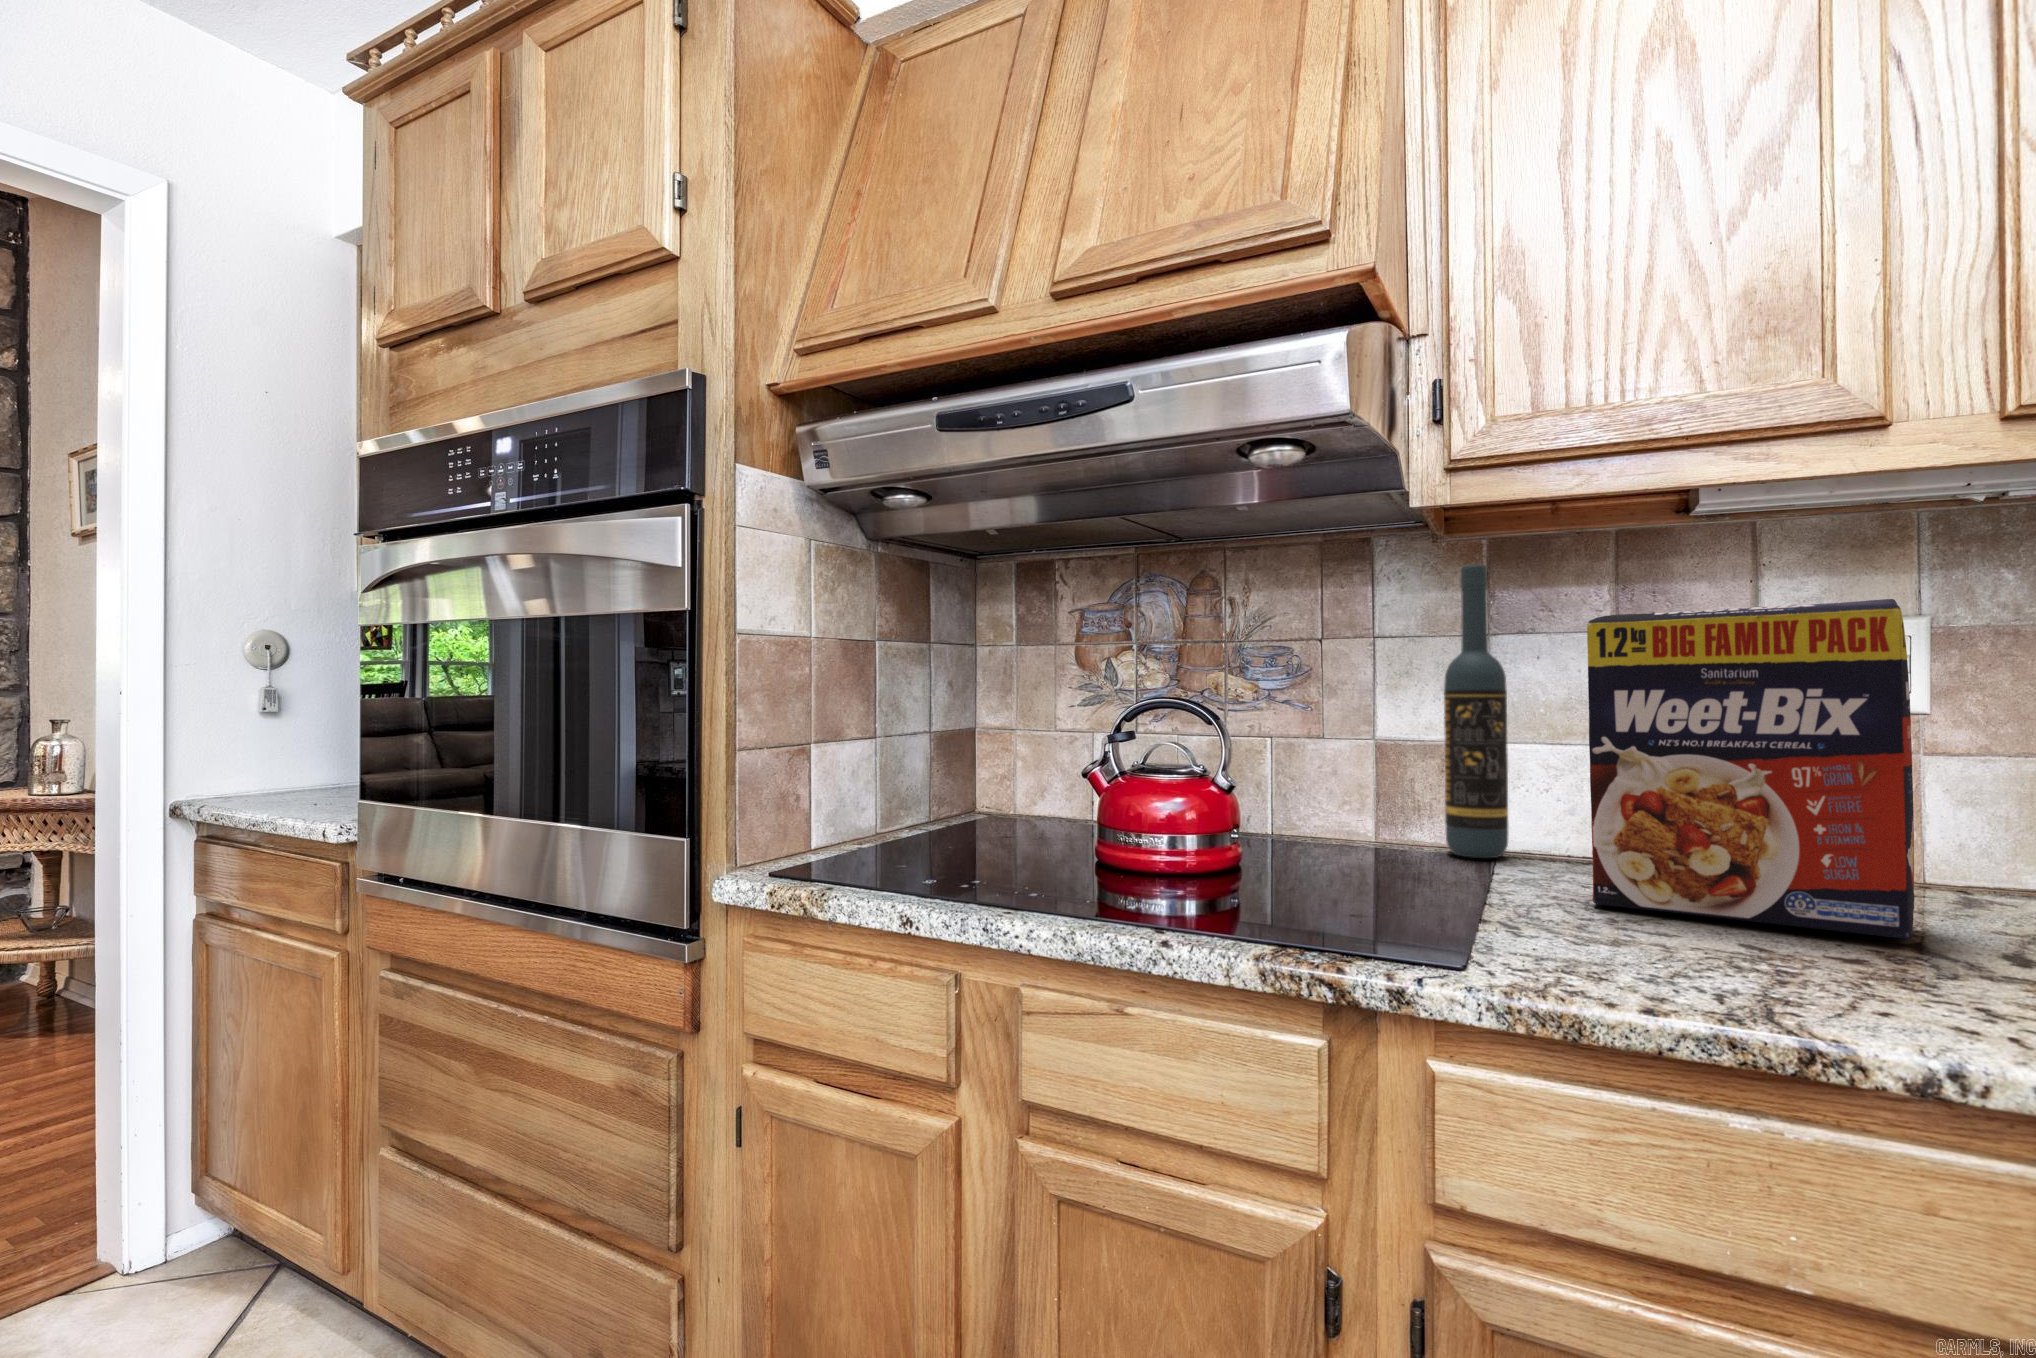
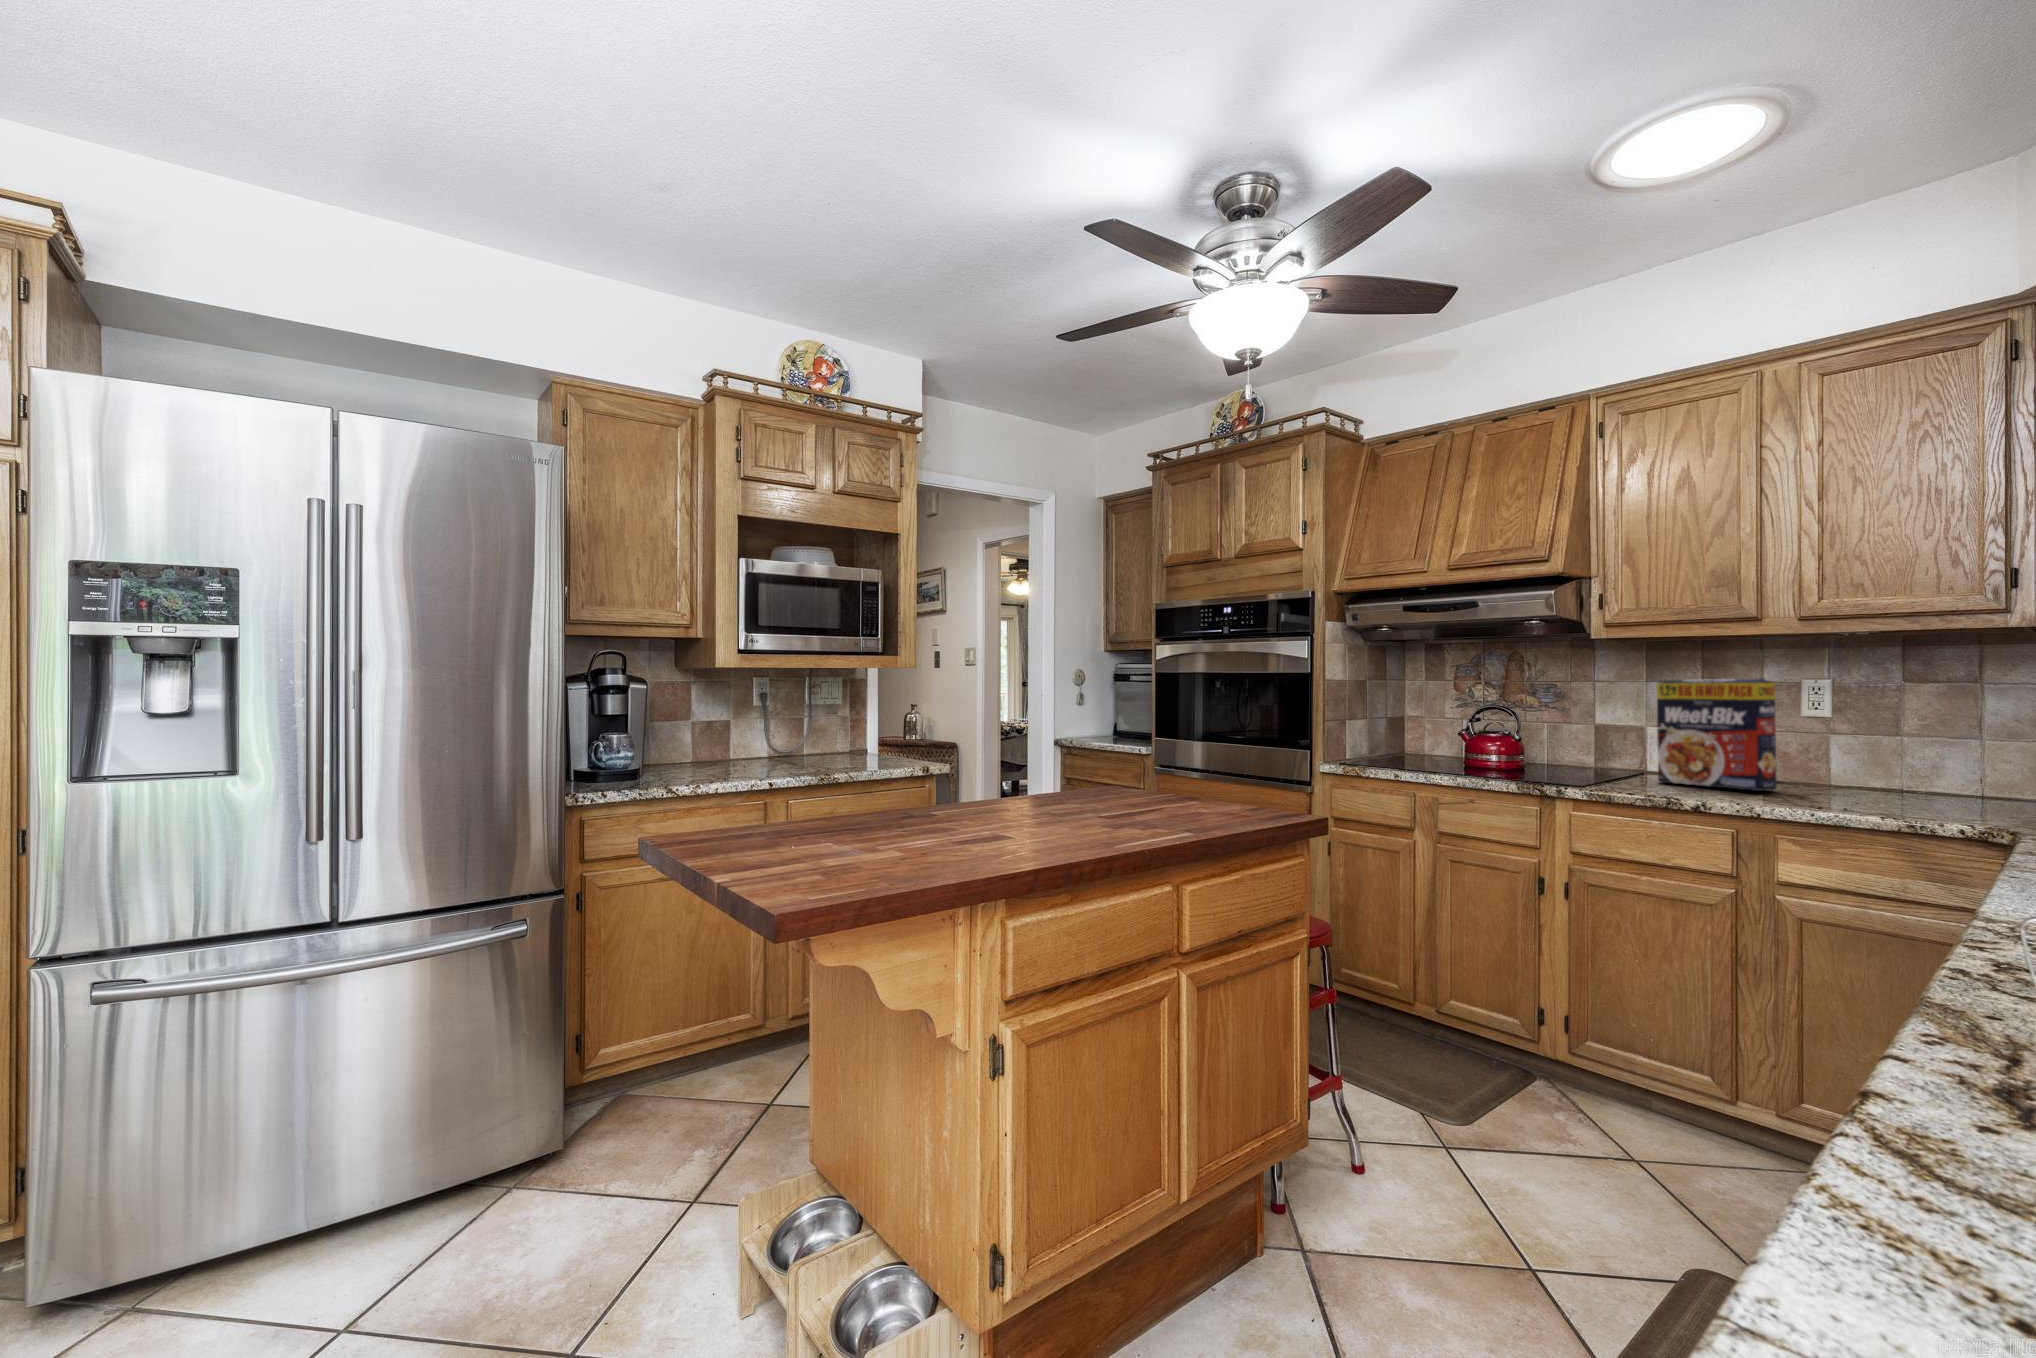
wine bottle: present [1444,565,1508,858] -> none [1623,654,1651,772]

